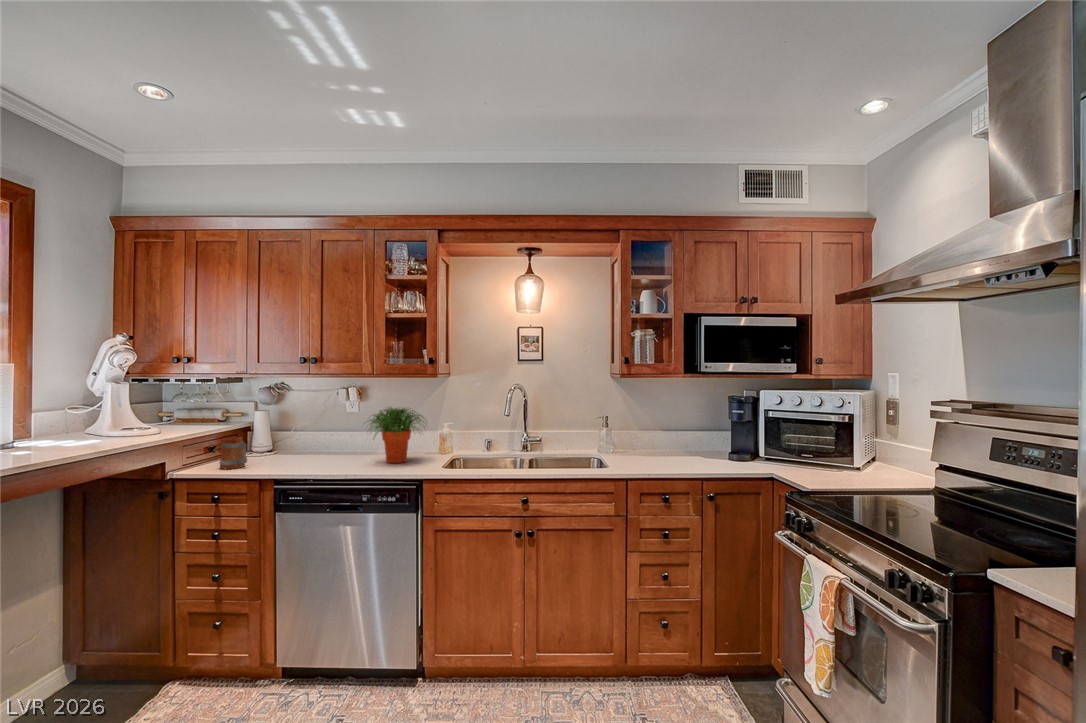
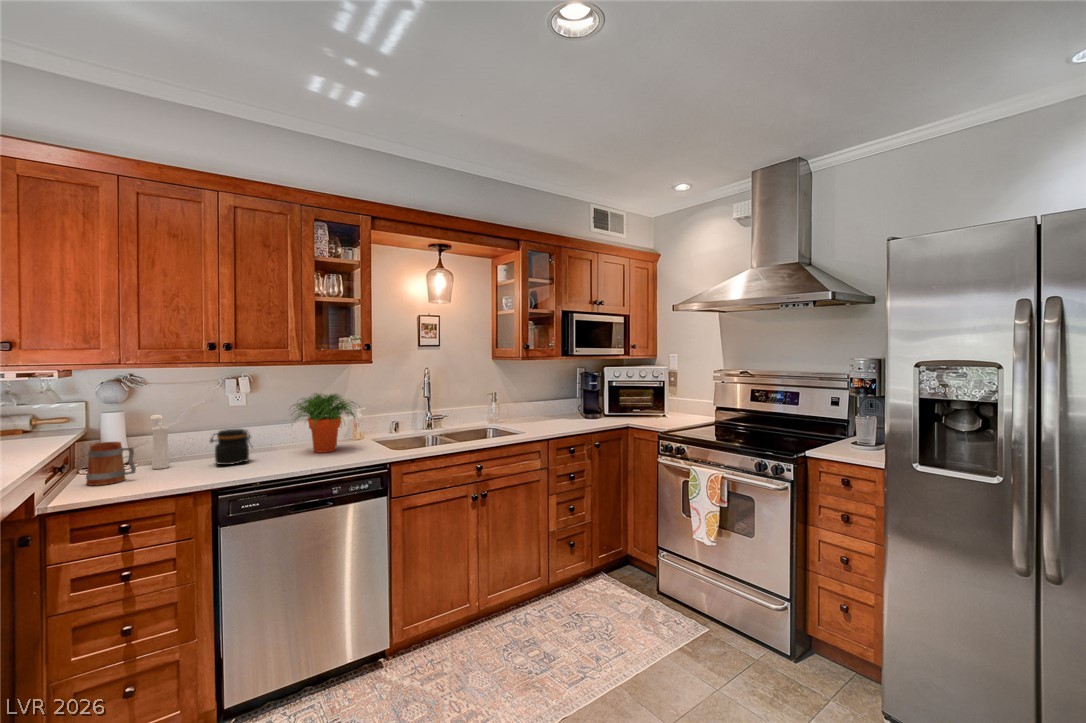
pepper mill: none [273,418,291,461] -> present [150,415,169,469]
jar: none [303,434,336,464] -> present [210,429,250,465]

